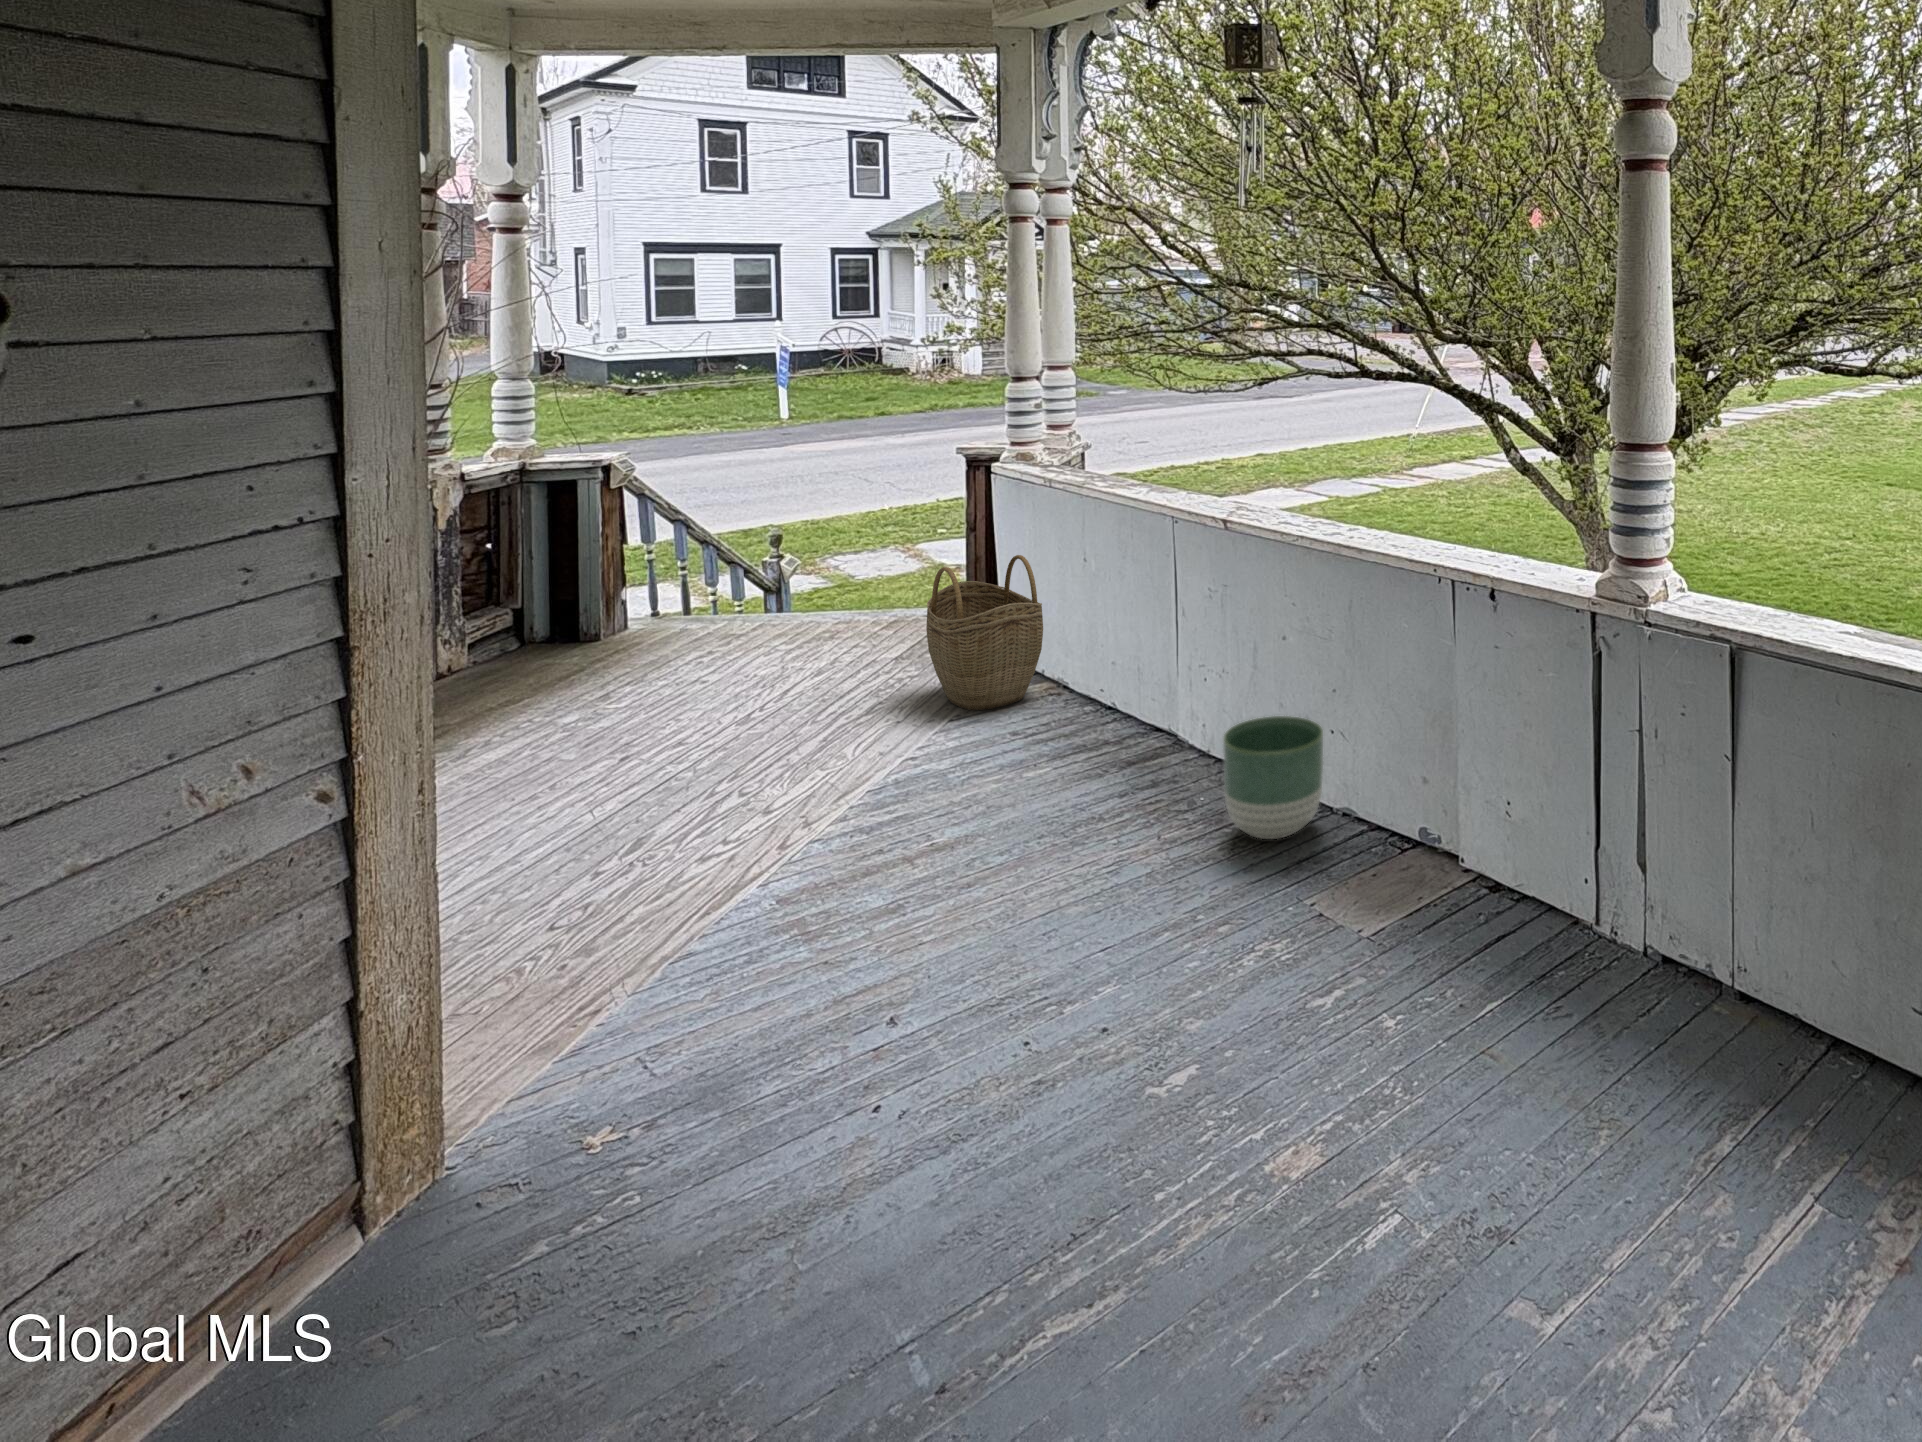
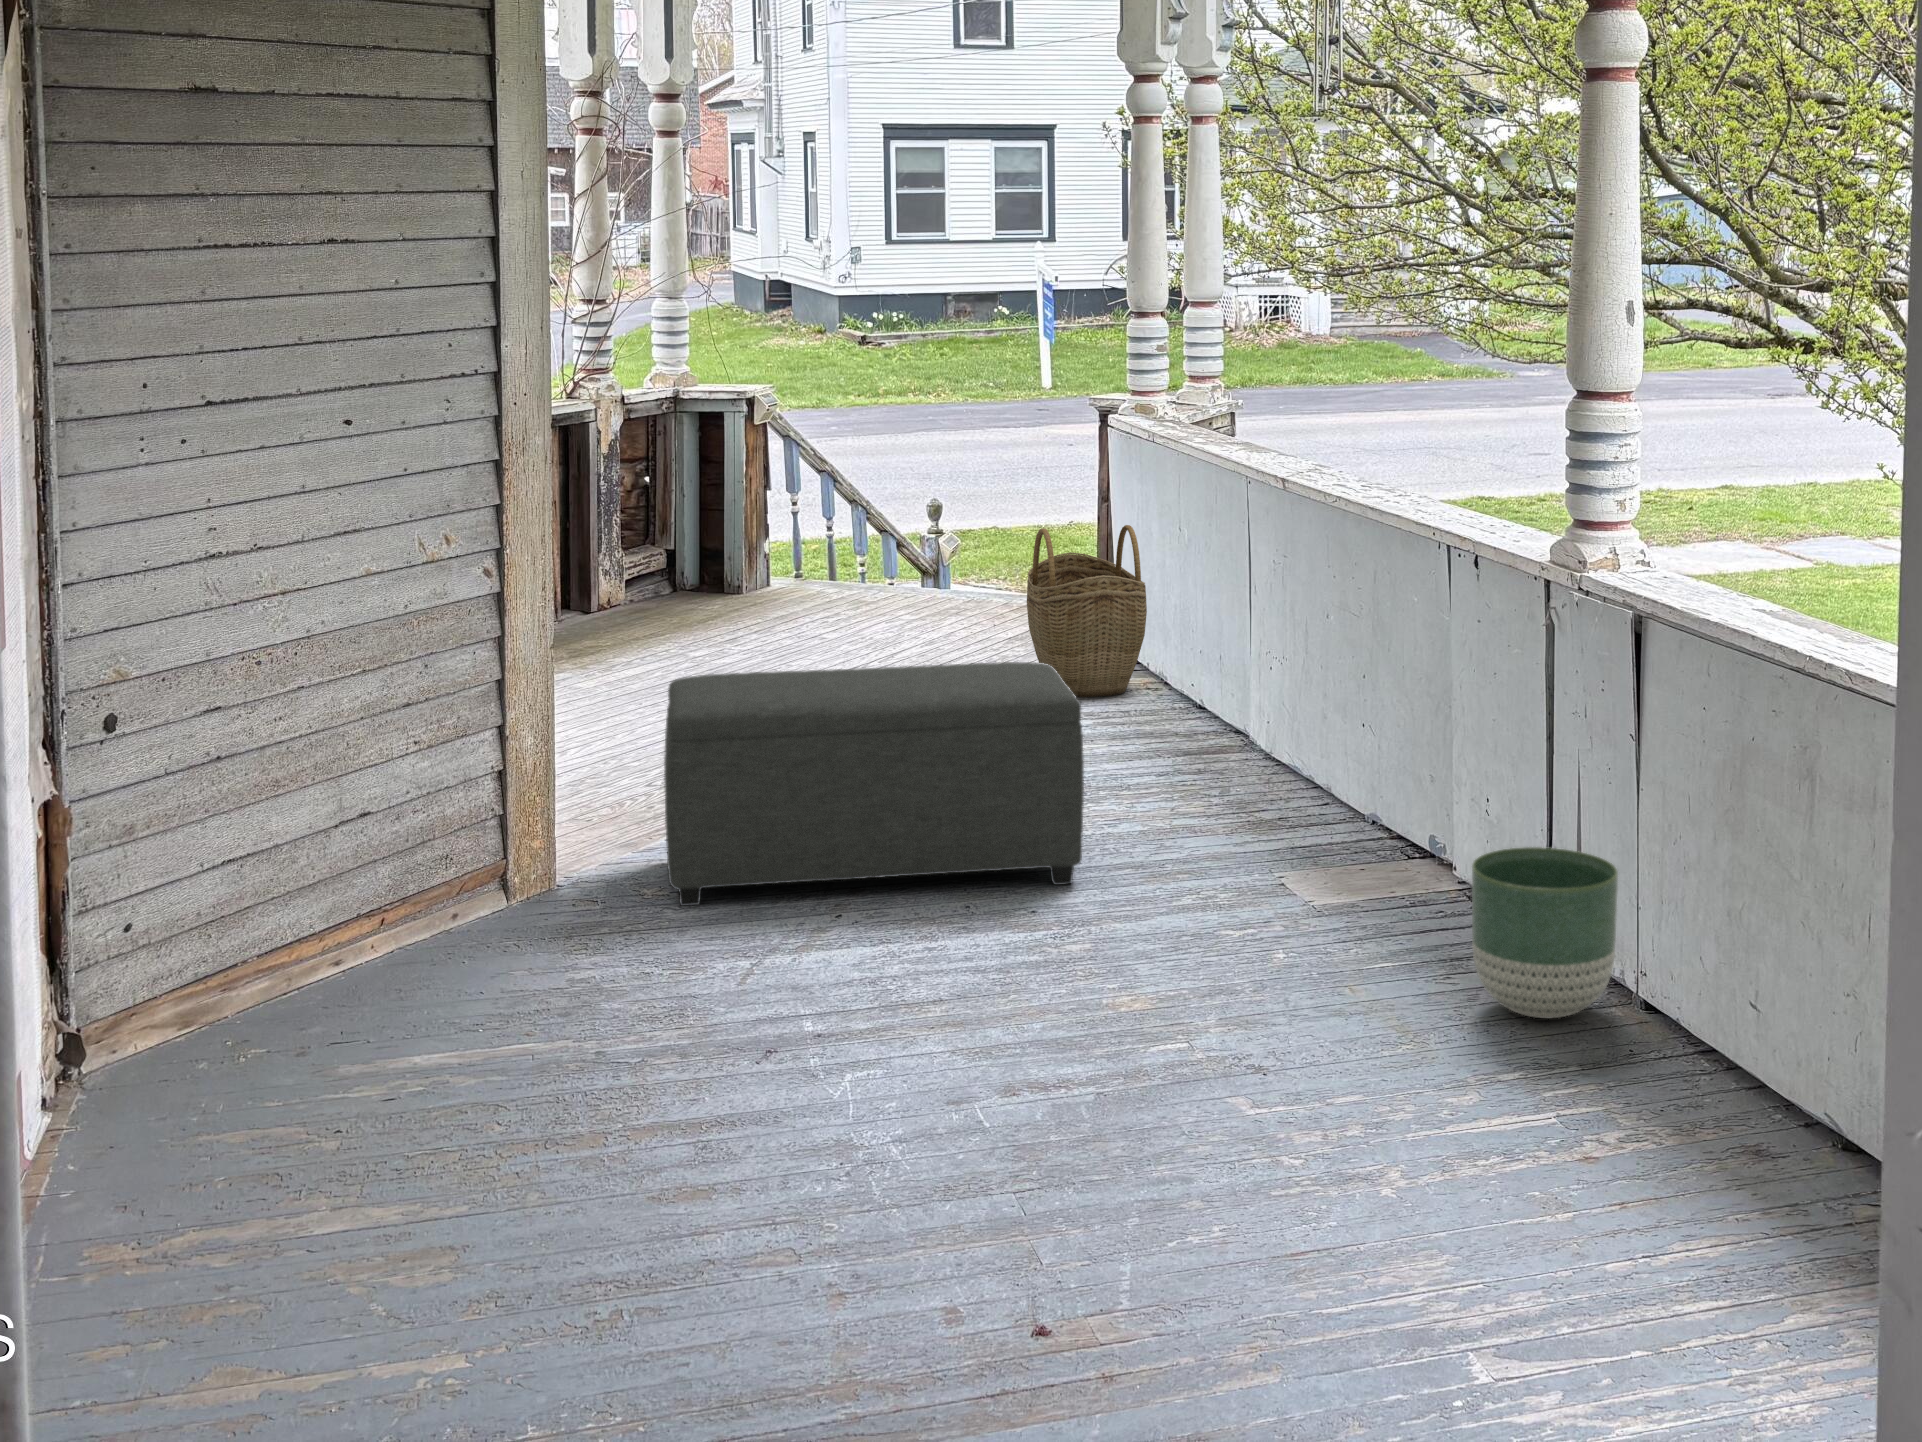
planter: present [1223,716,1323,839] -> present [1472,847,1618,1018]
ottoman: none [618,743,1156,1180] -> present [664,662,1084,906]

